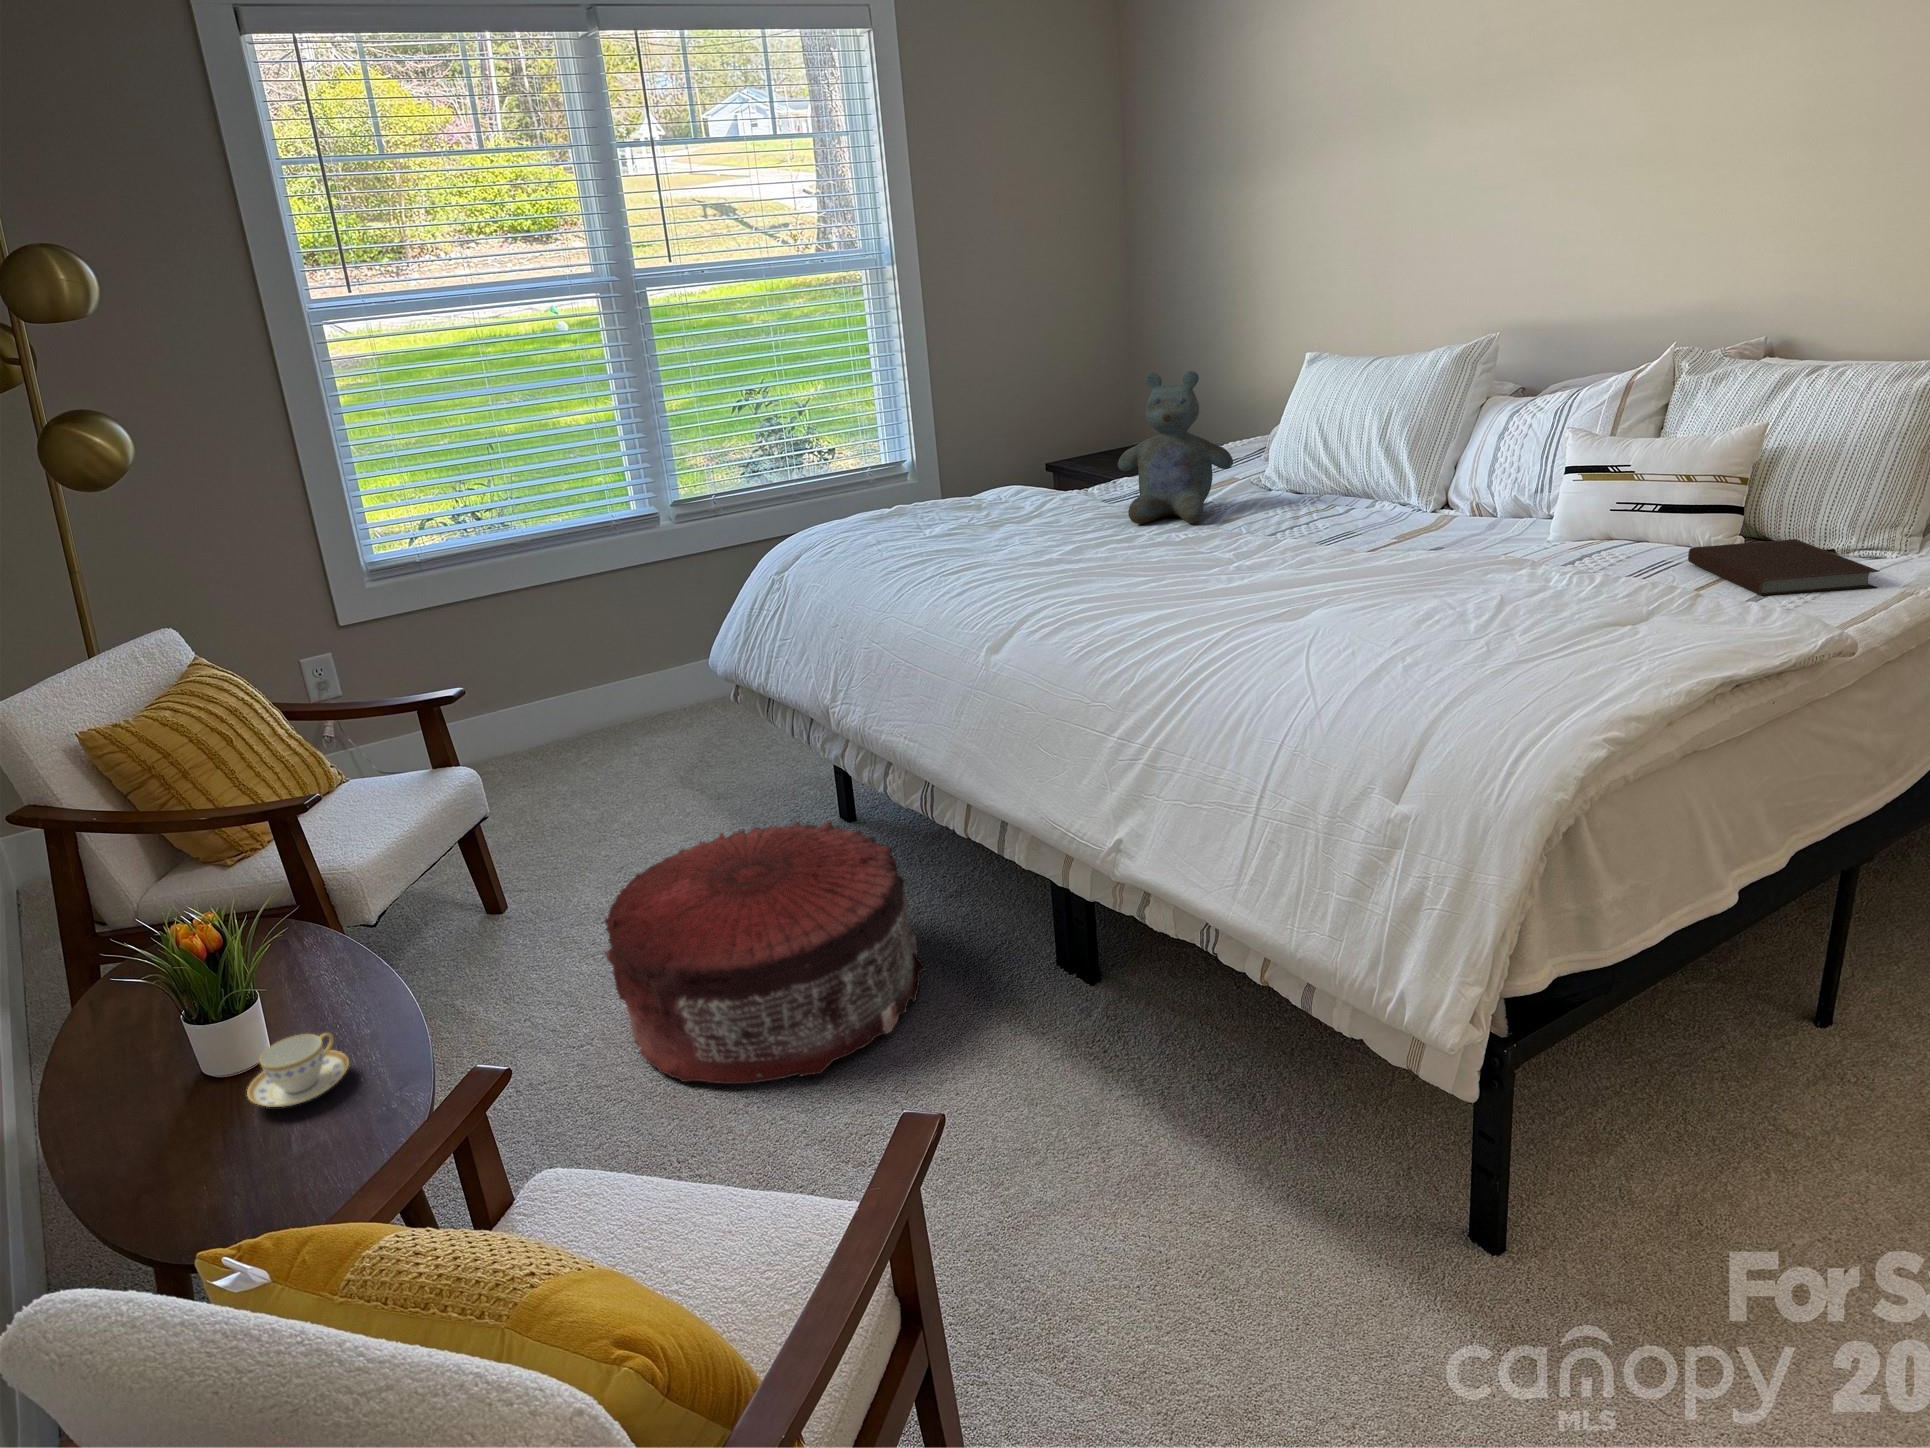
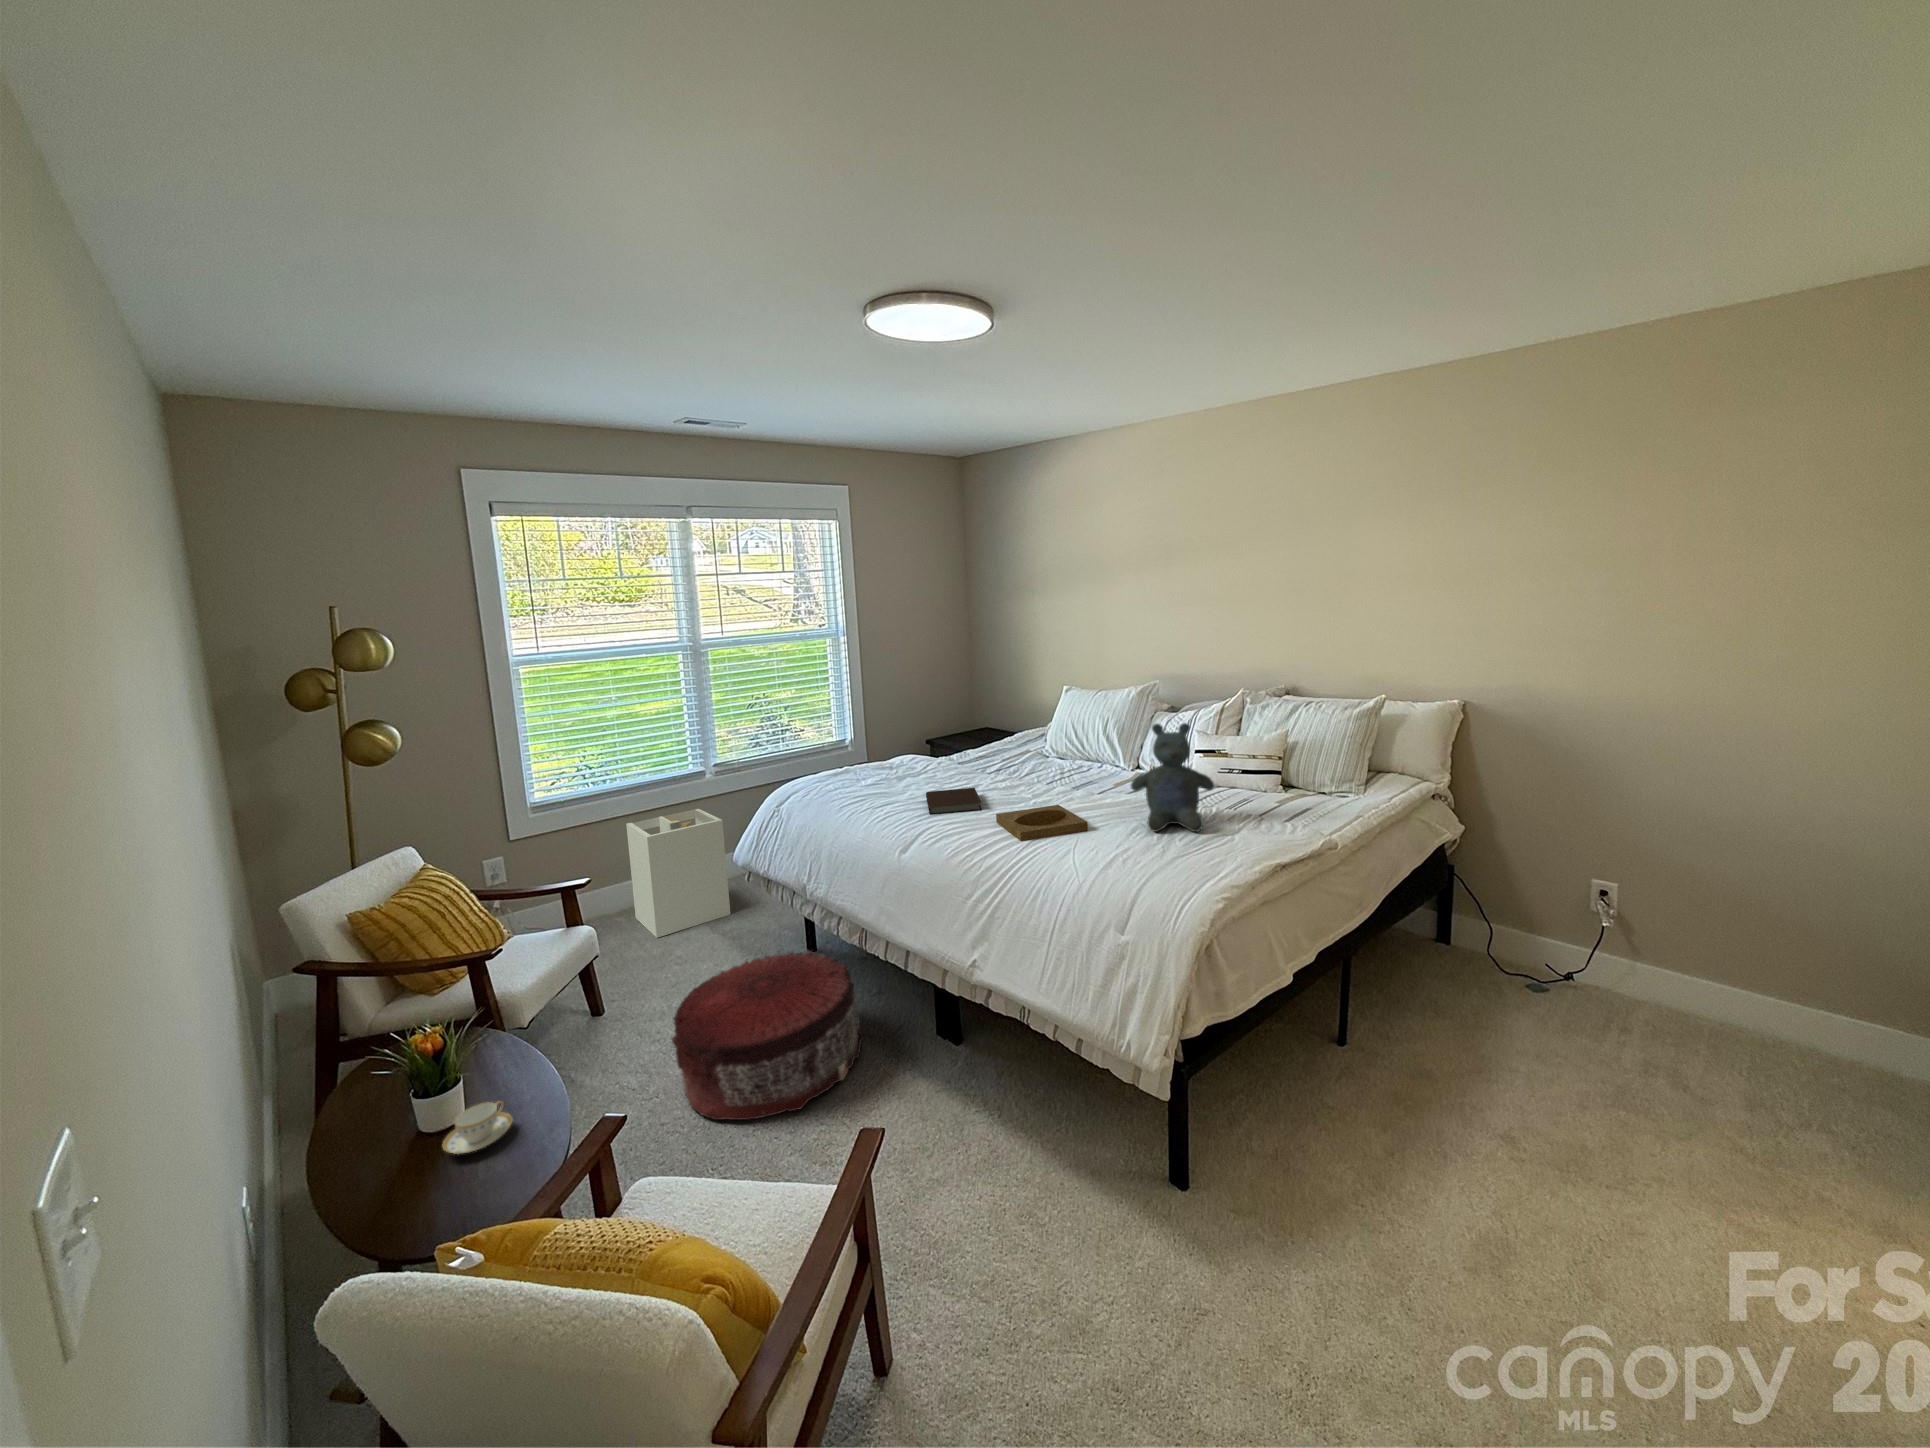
stuffed bear: present [1118,371,1233,524] -> present [1131,723,1214,832]
notebook: present [1688,539,1879,596] -> present [926,788,982,815]
tray: none [1159,569,1337,636] -> present [996,805,1088,841]
laundry hamper: none [515,579,700,794] -> present [626,809,730,938]

